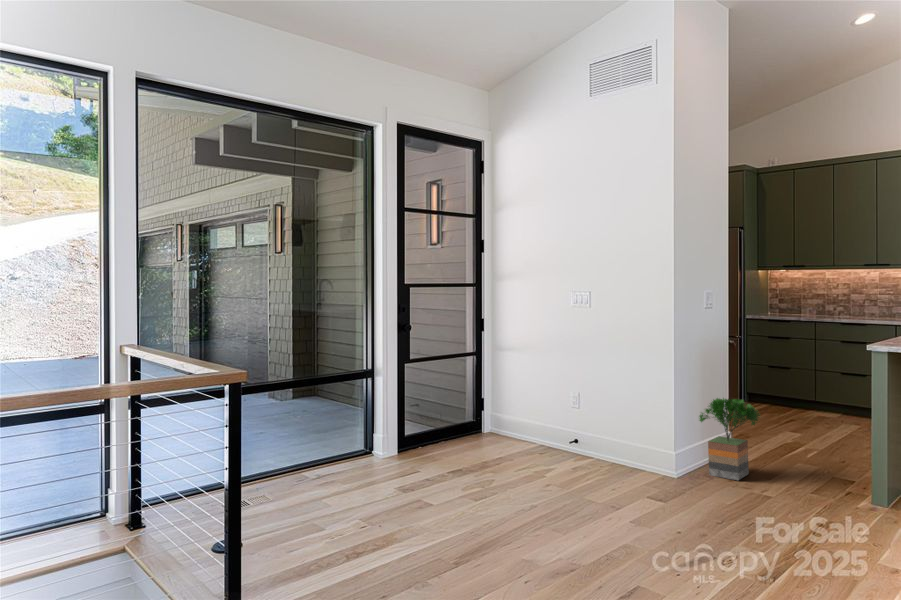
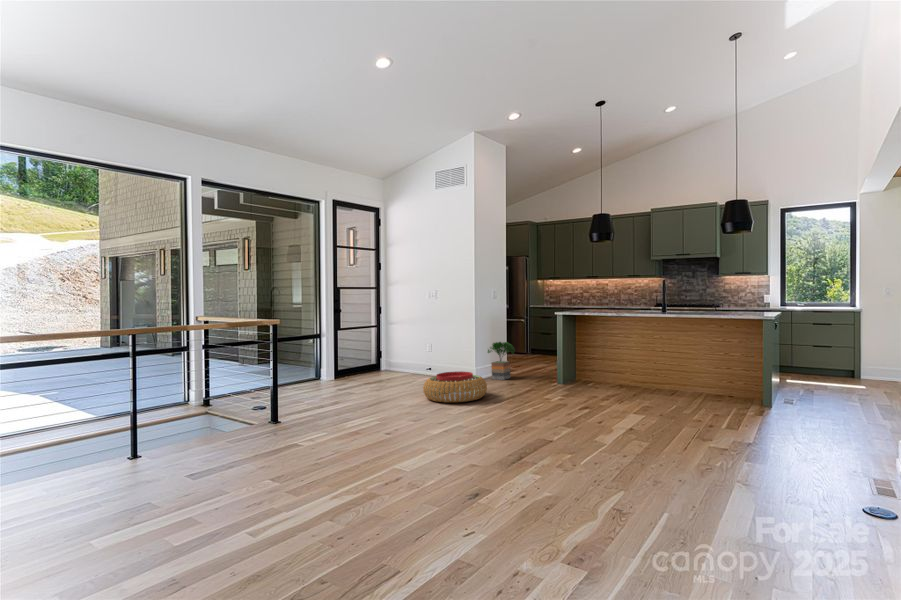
pouf: none [580,478,737,571] -> present [423,372,487,403]

